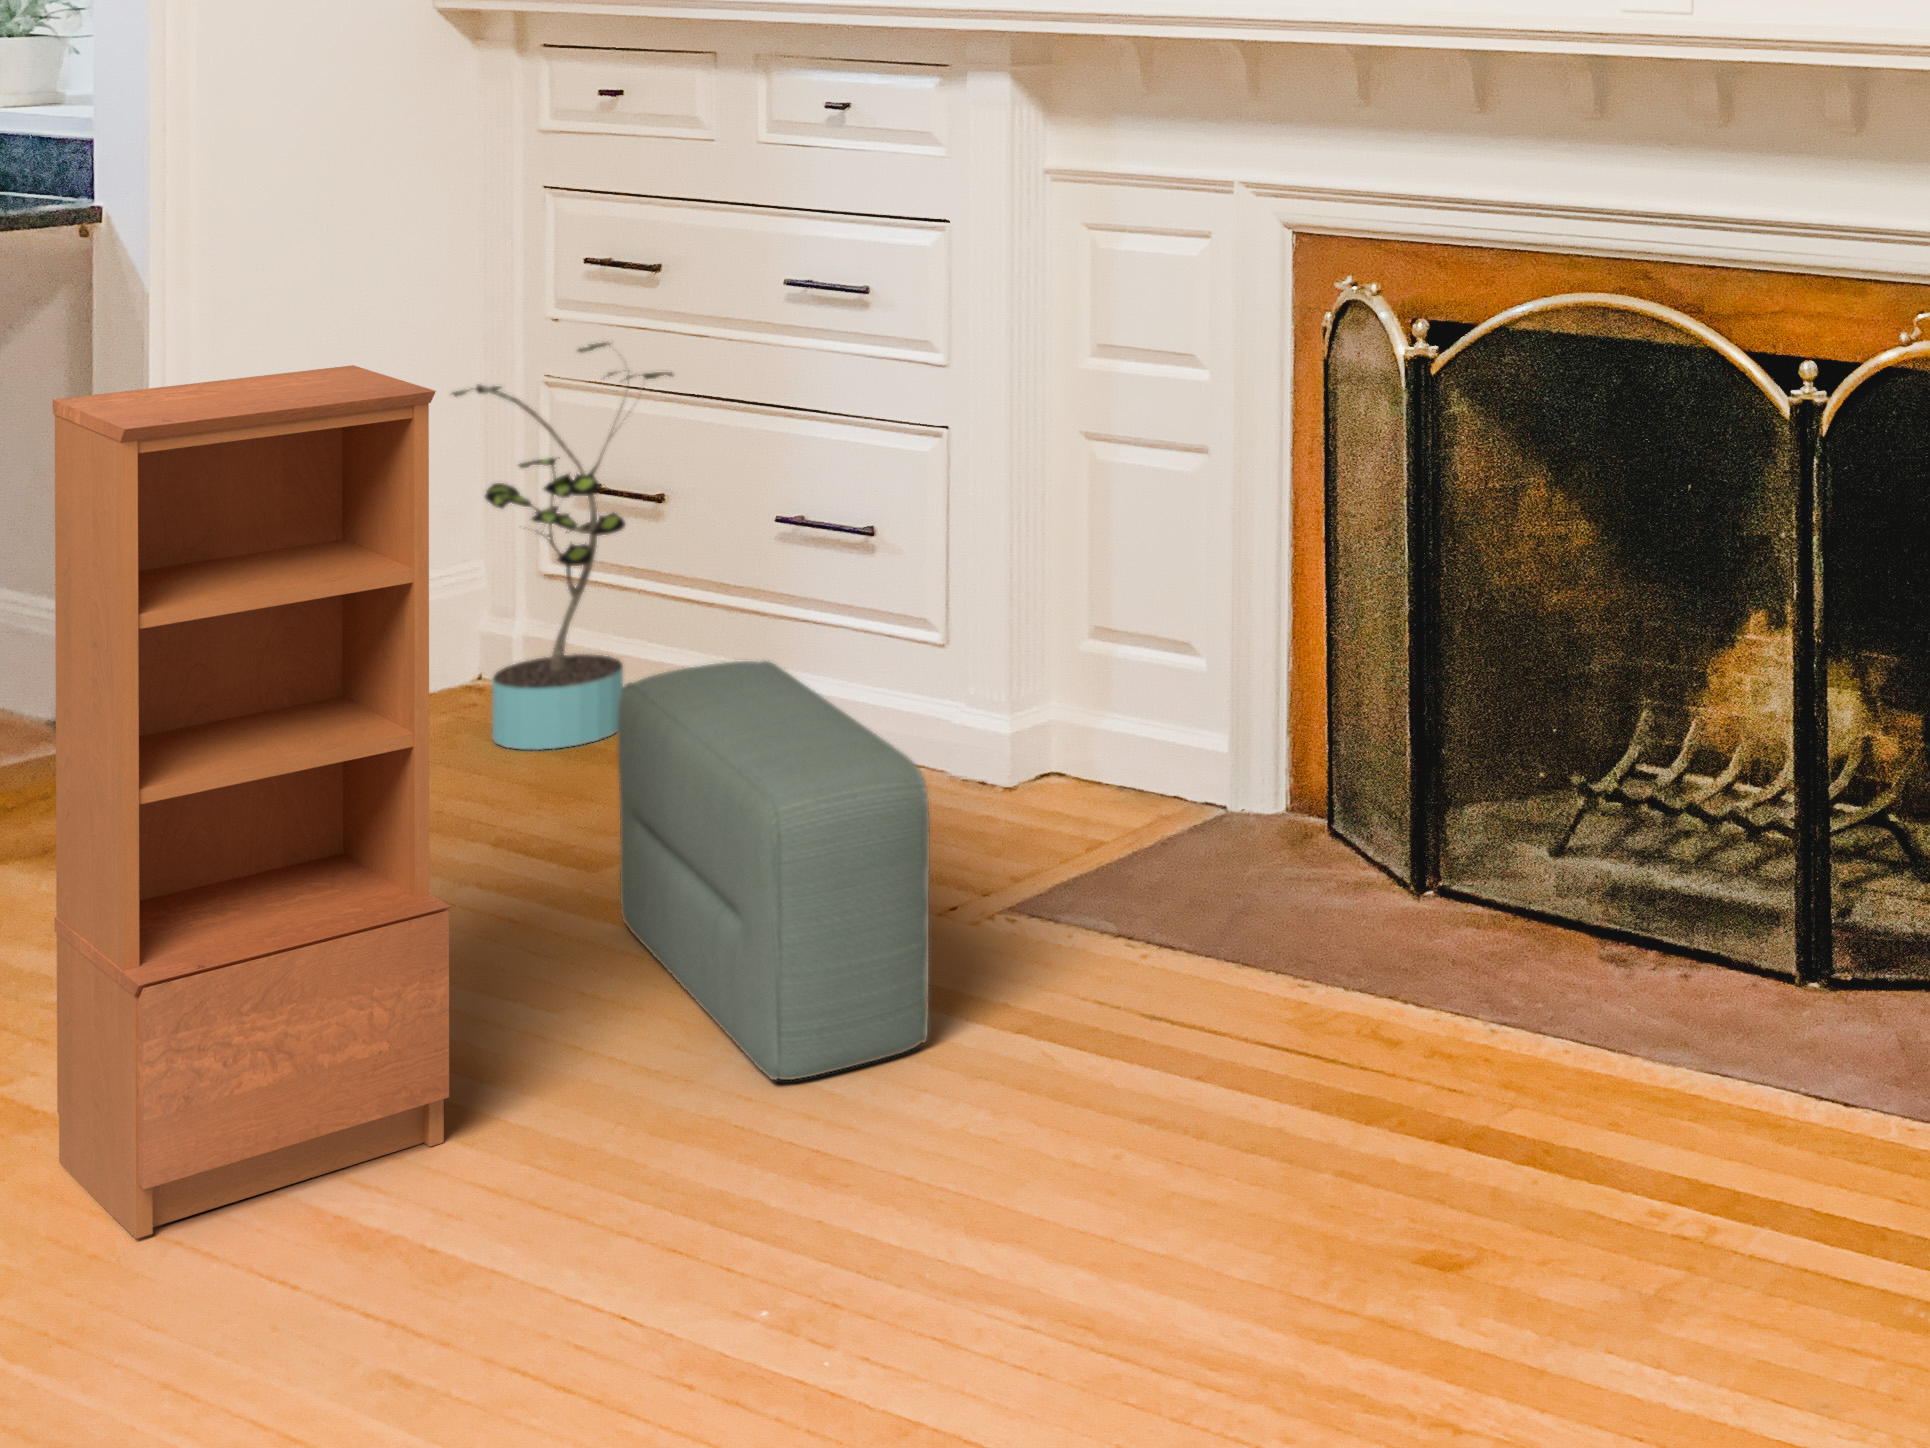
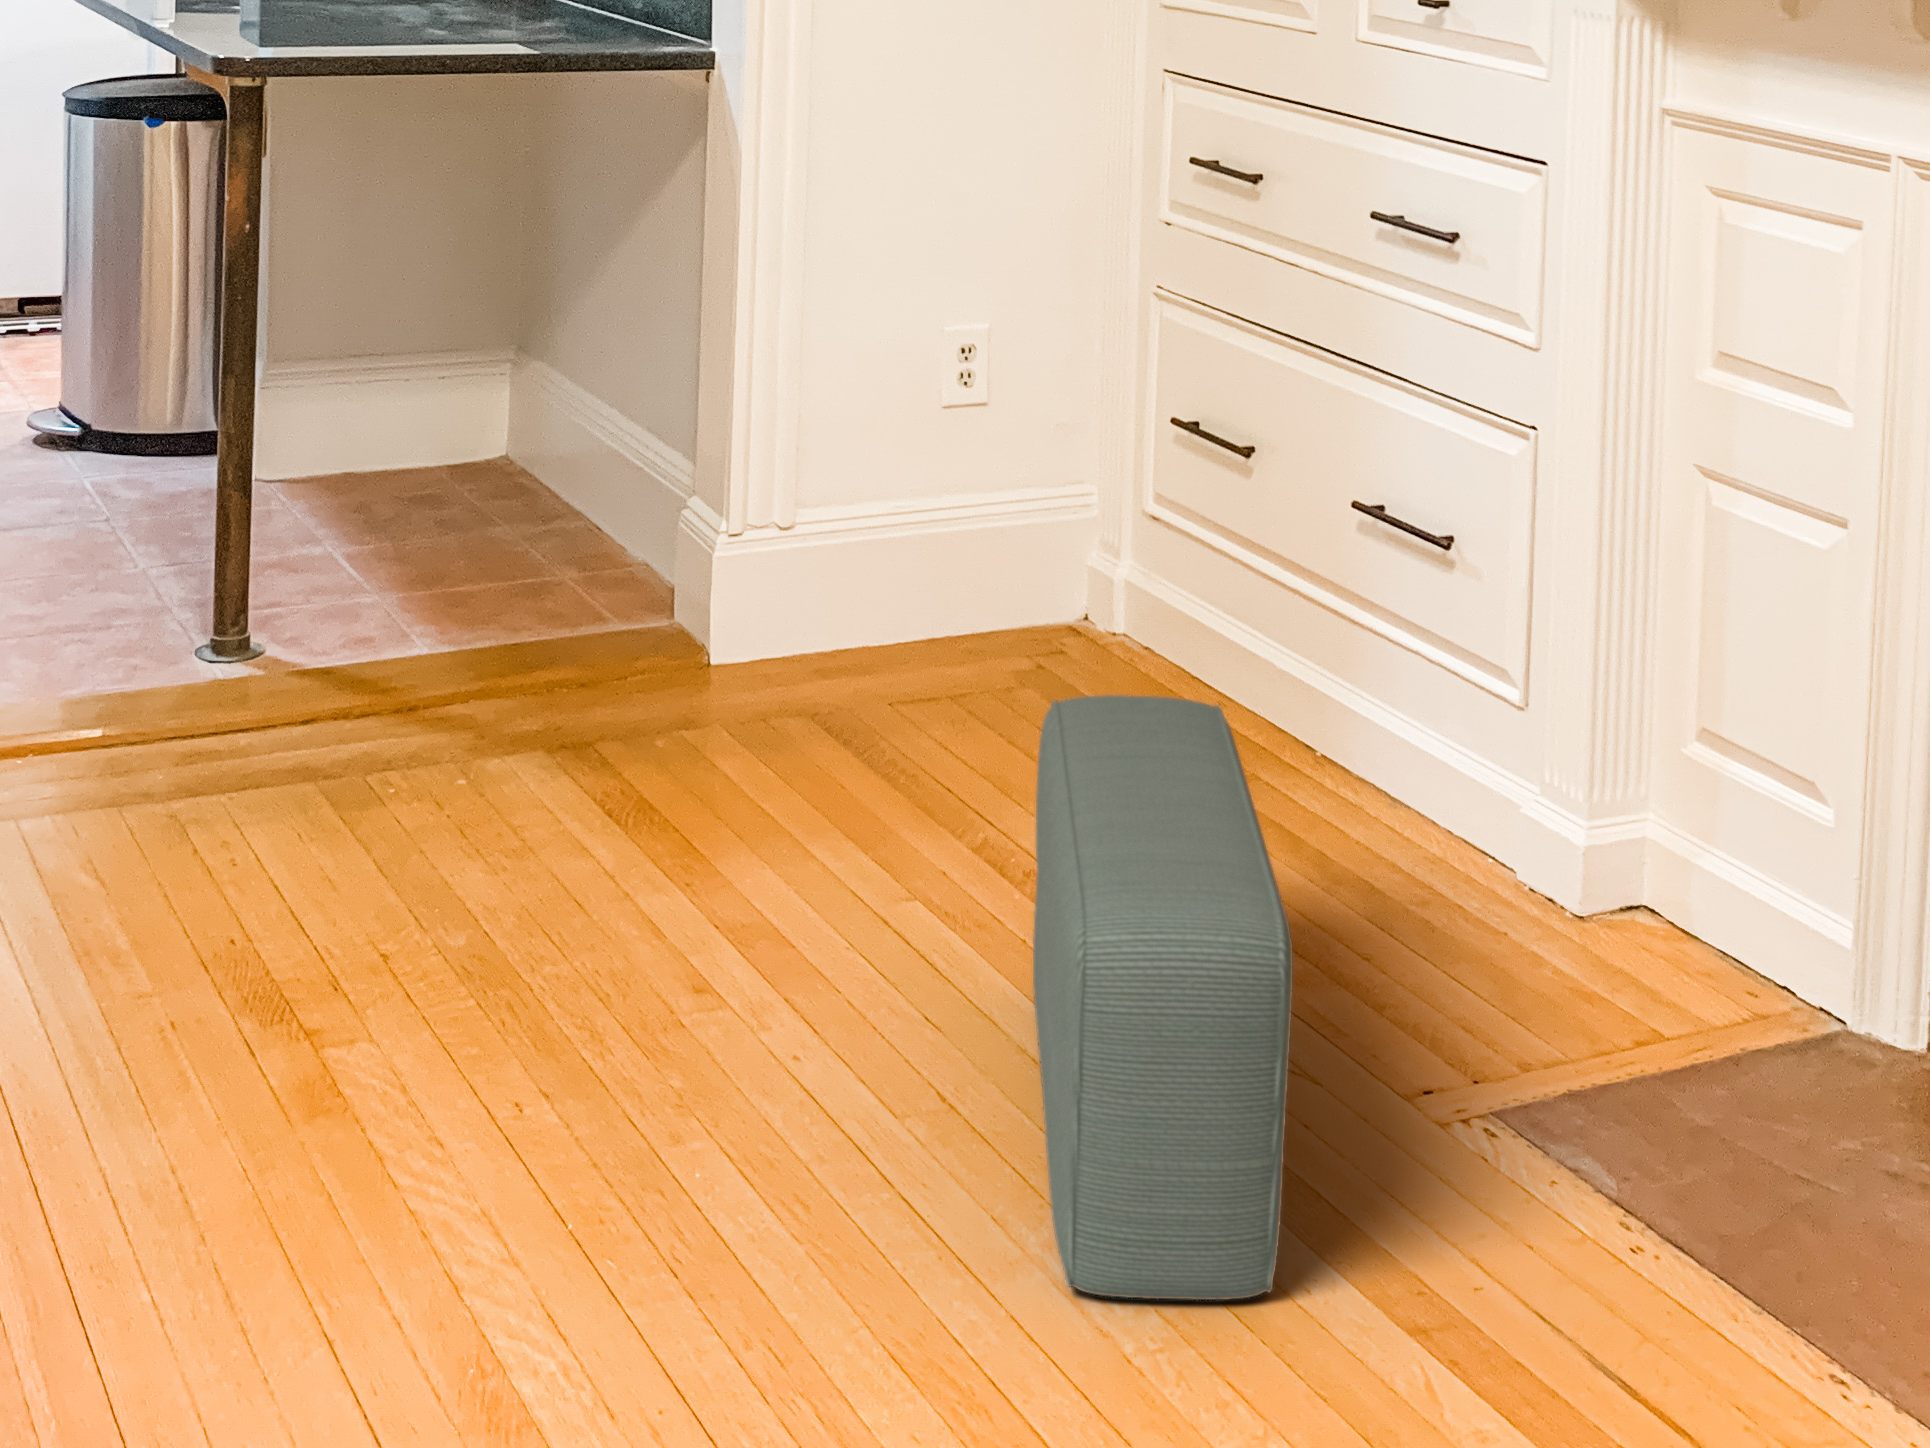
potted plant: present [453,343,673,750] -> none [1031,259,1256,729]
bookcase: present [53,365,451,1239] -> none [354,277,722,1263]

